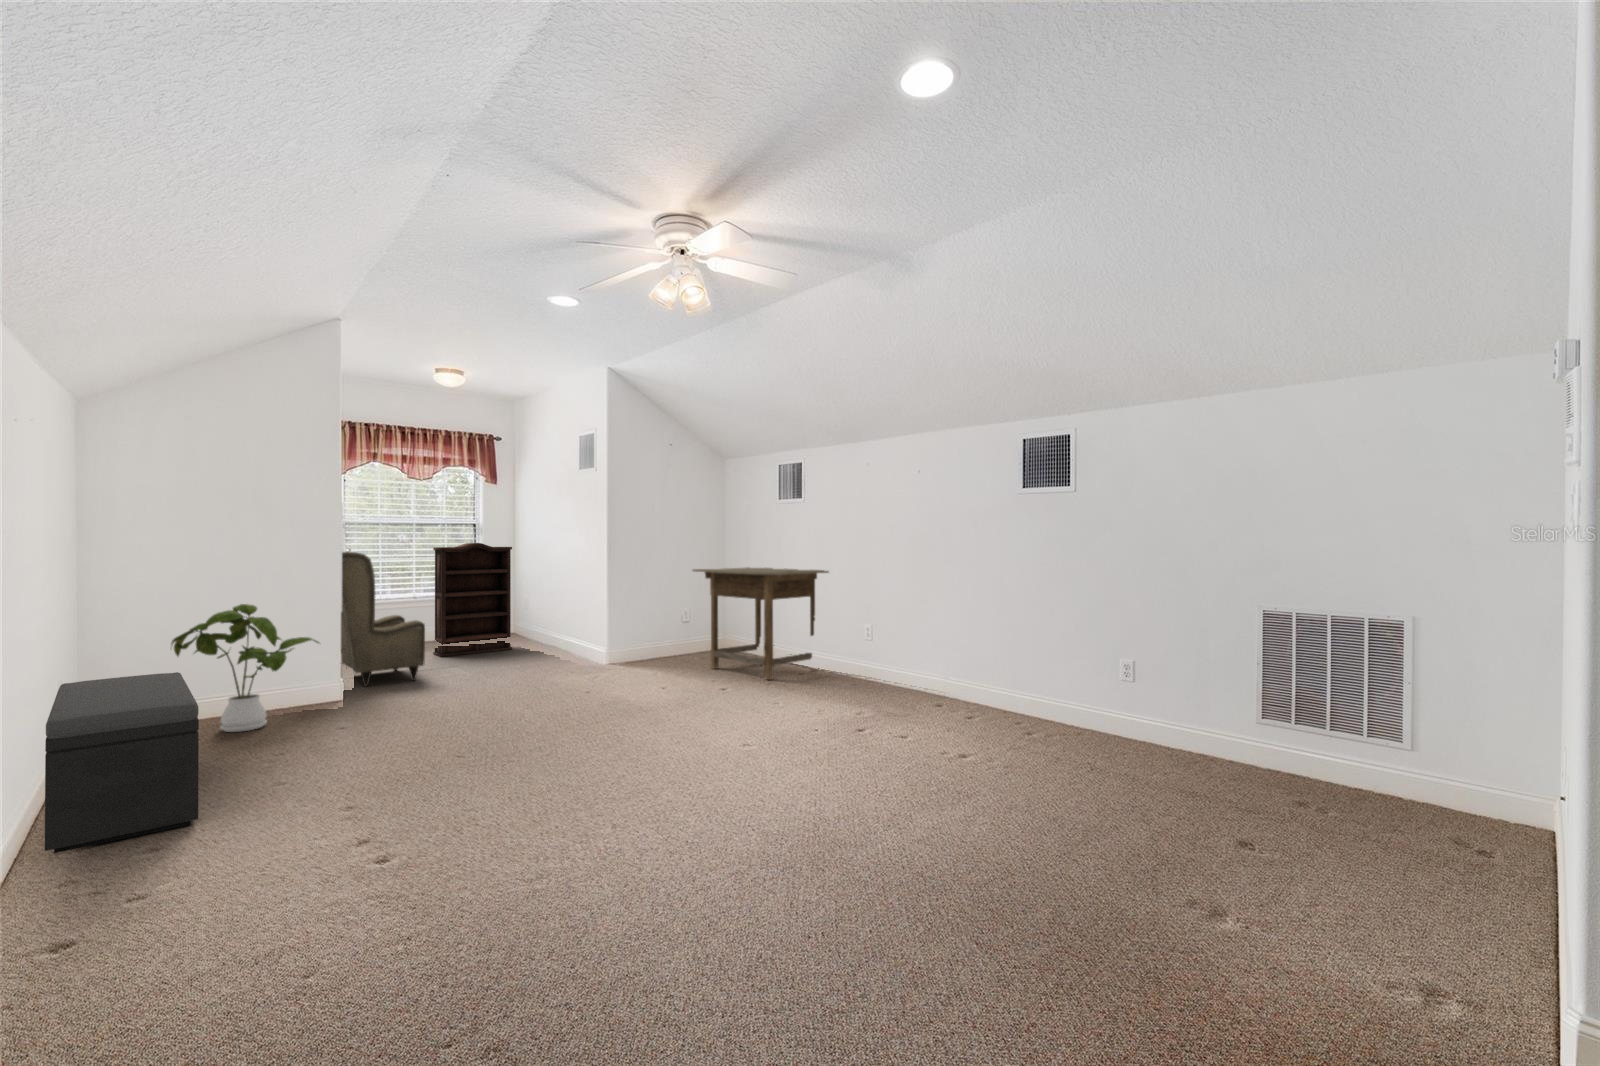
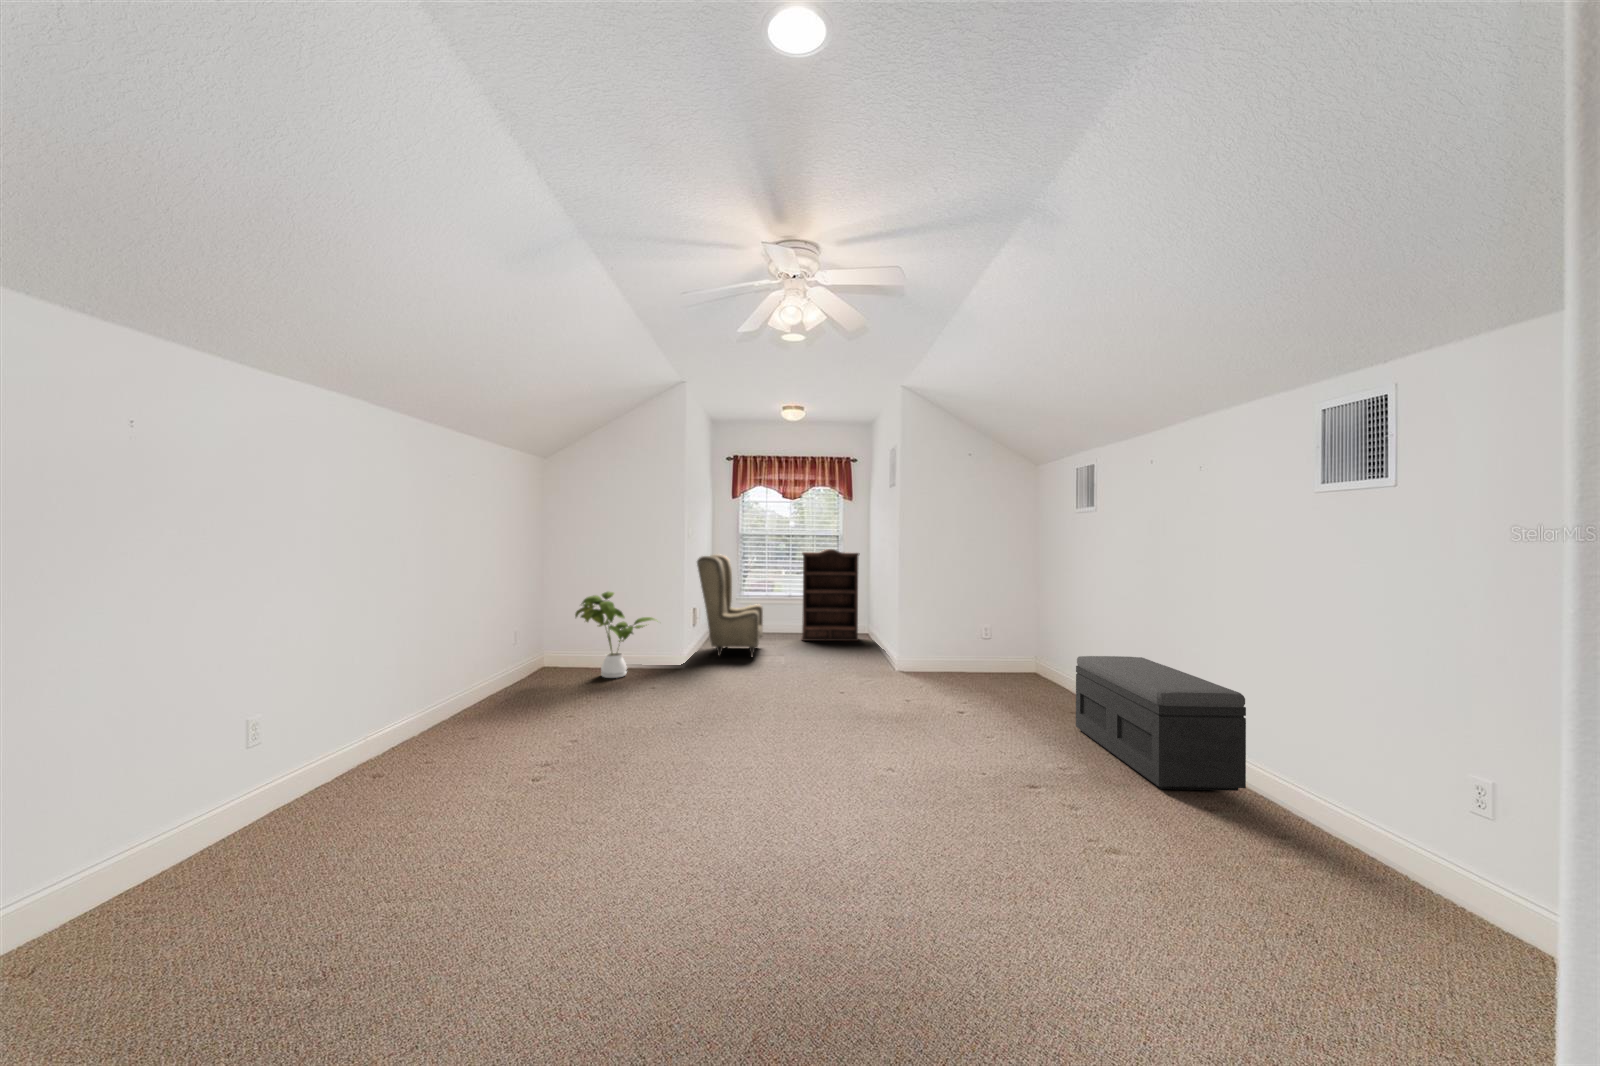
desk: present [693,567,829,680] -> none [971,583,1123,713]
storage bench: present [45,672,199,853] -> present [1076,656,1246,791]

